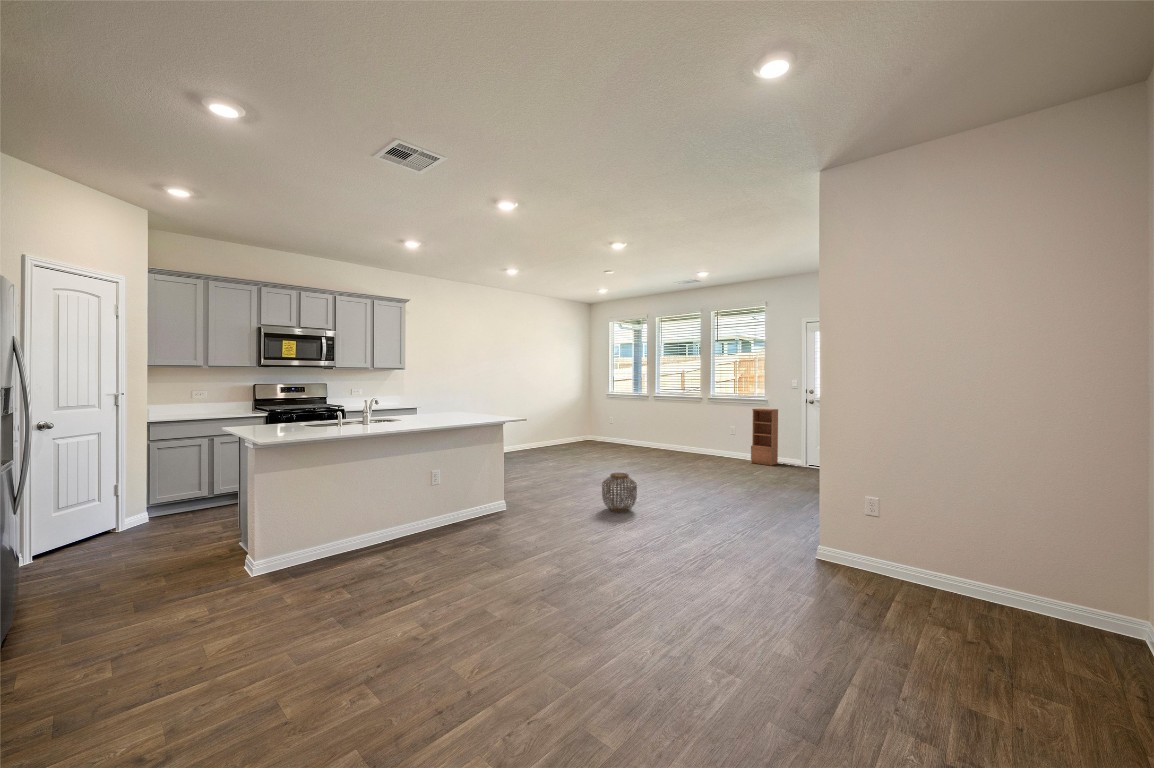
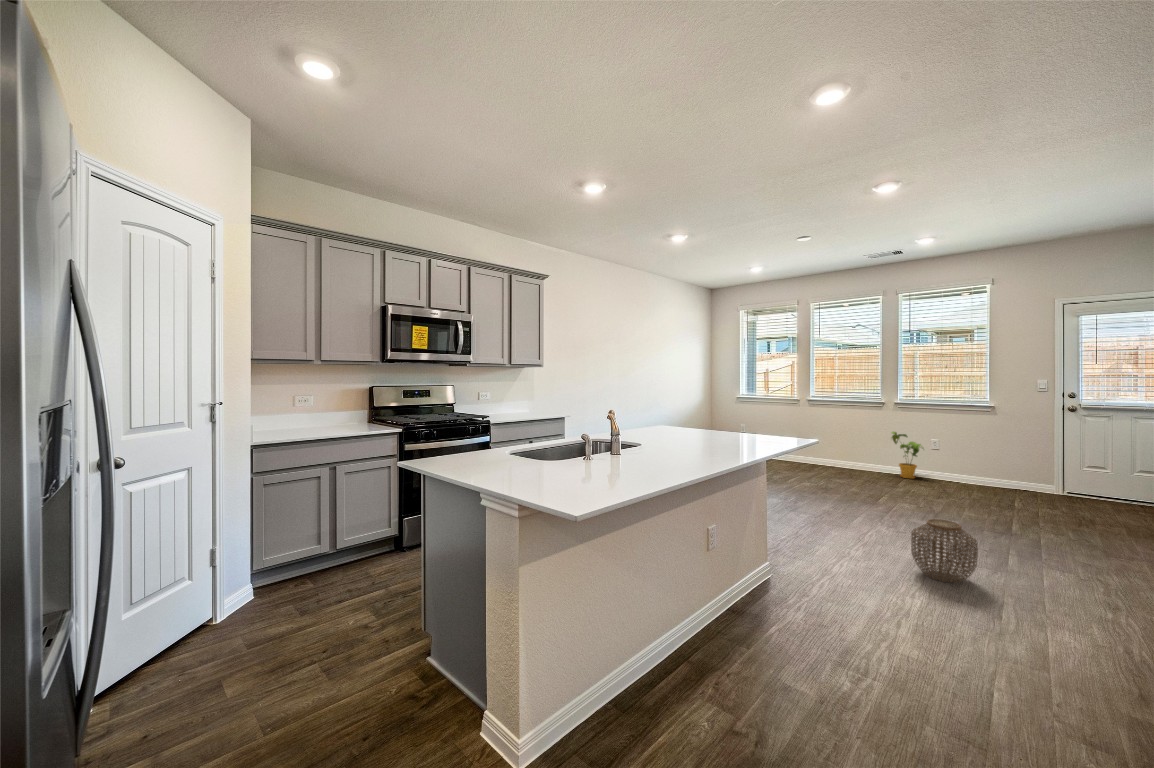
bookcase: present [751,408,778,465] -> none [979,415,1016,491]
house plant: none [696,421,719,458] -> present [892,432,923,479]

